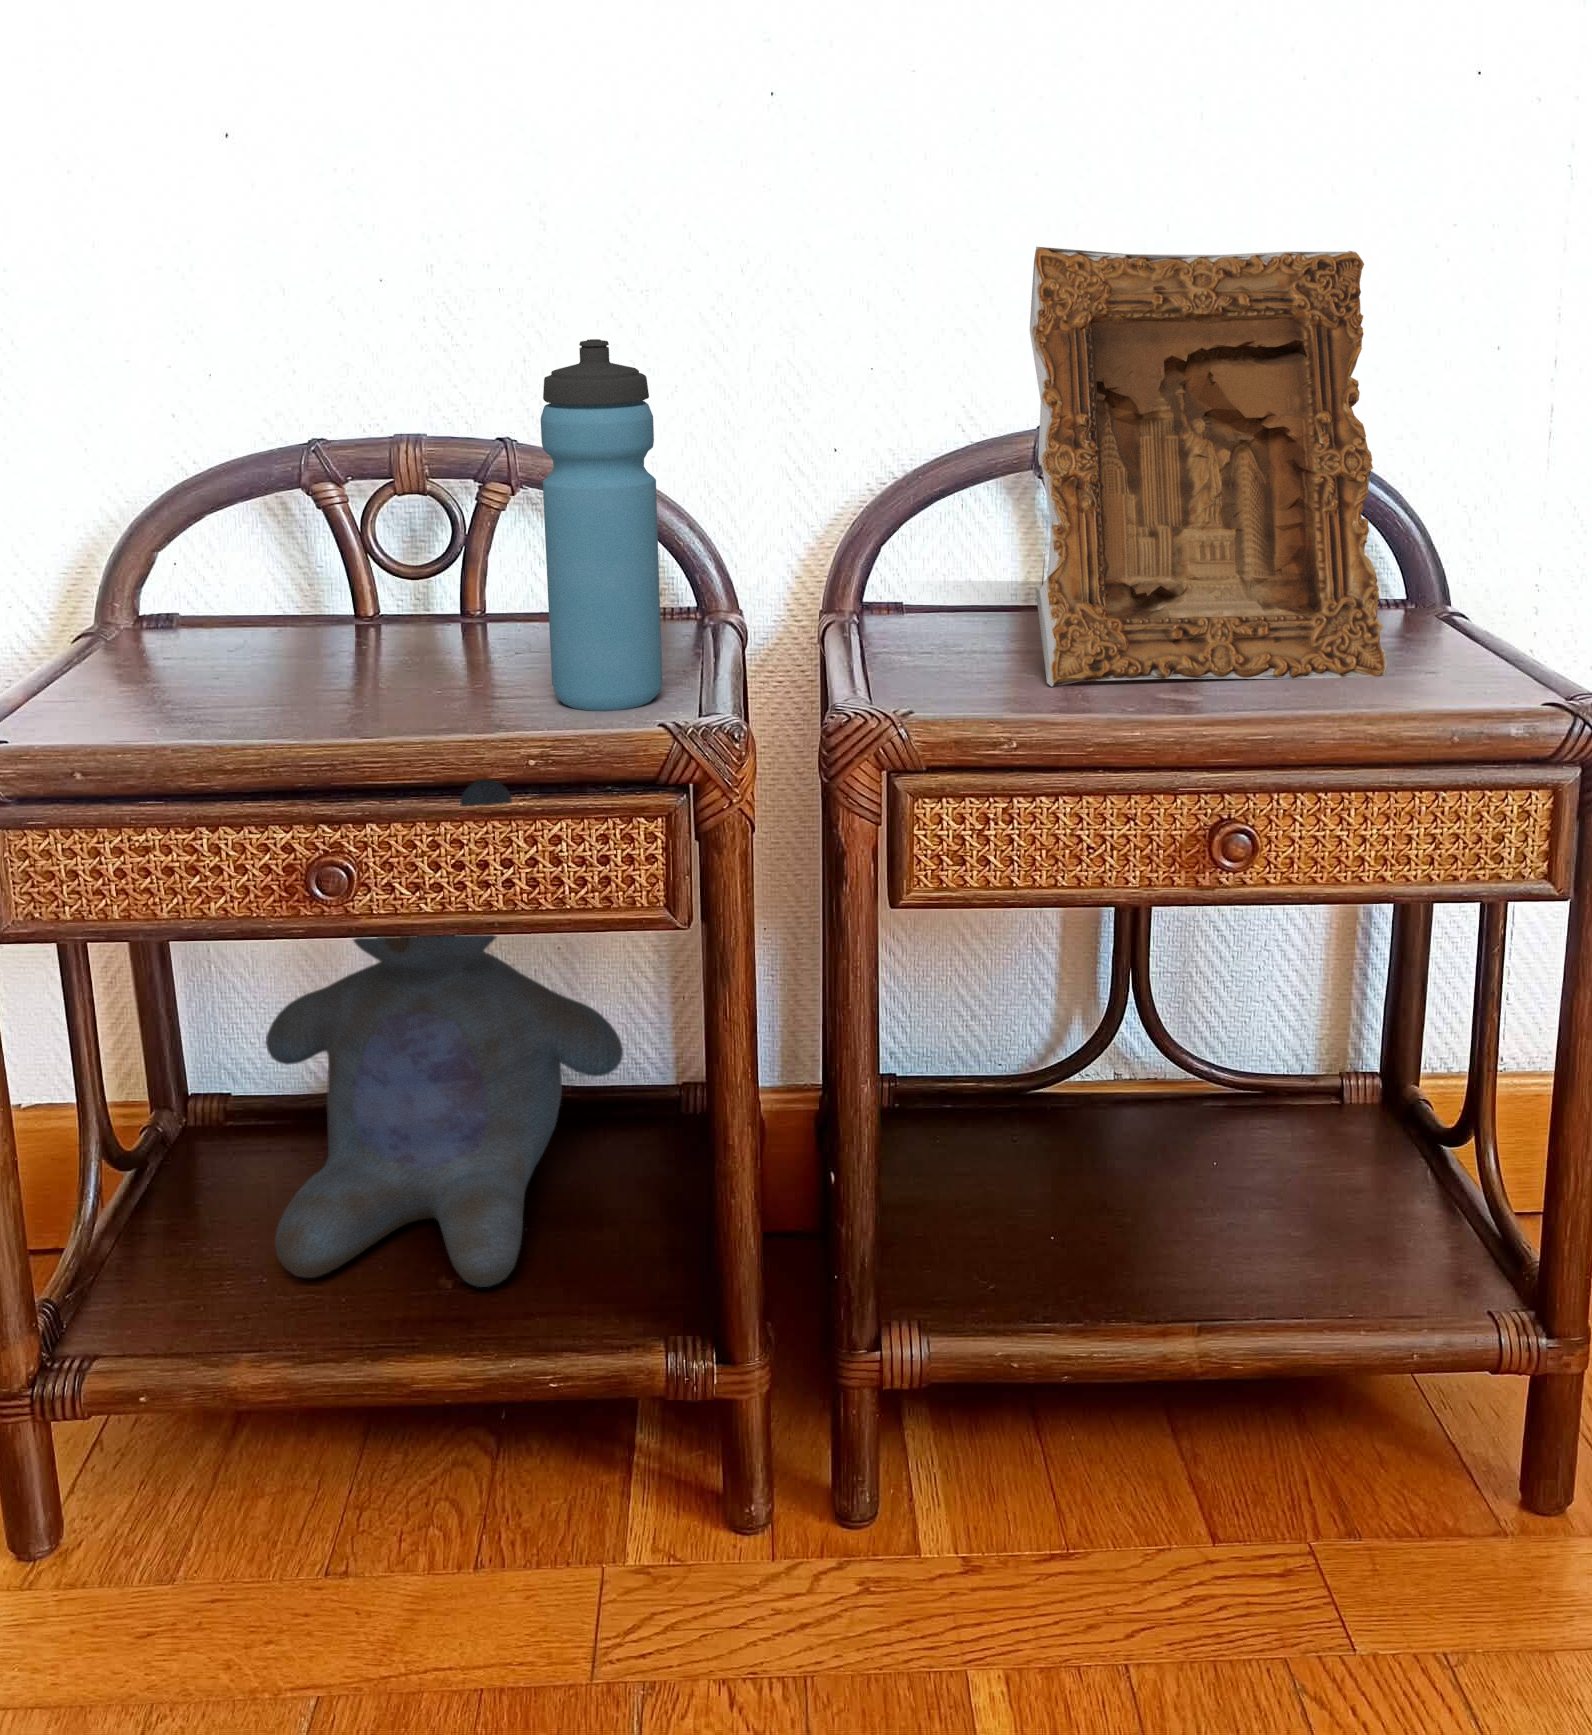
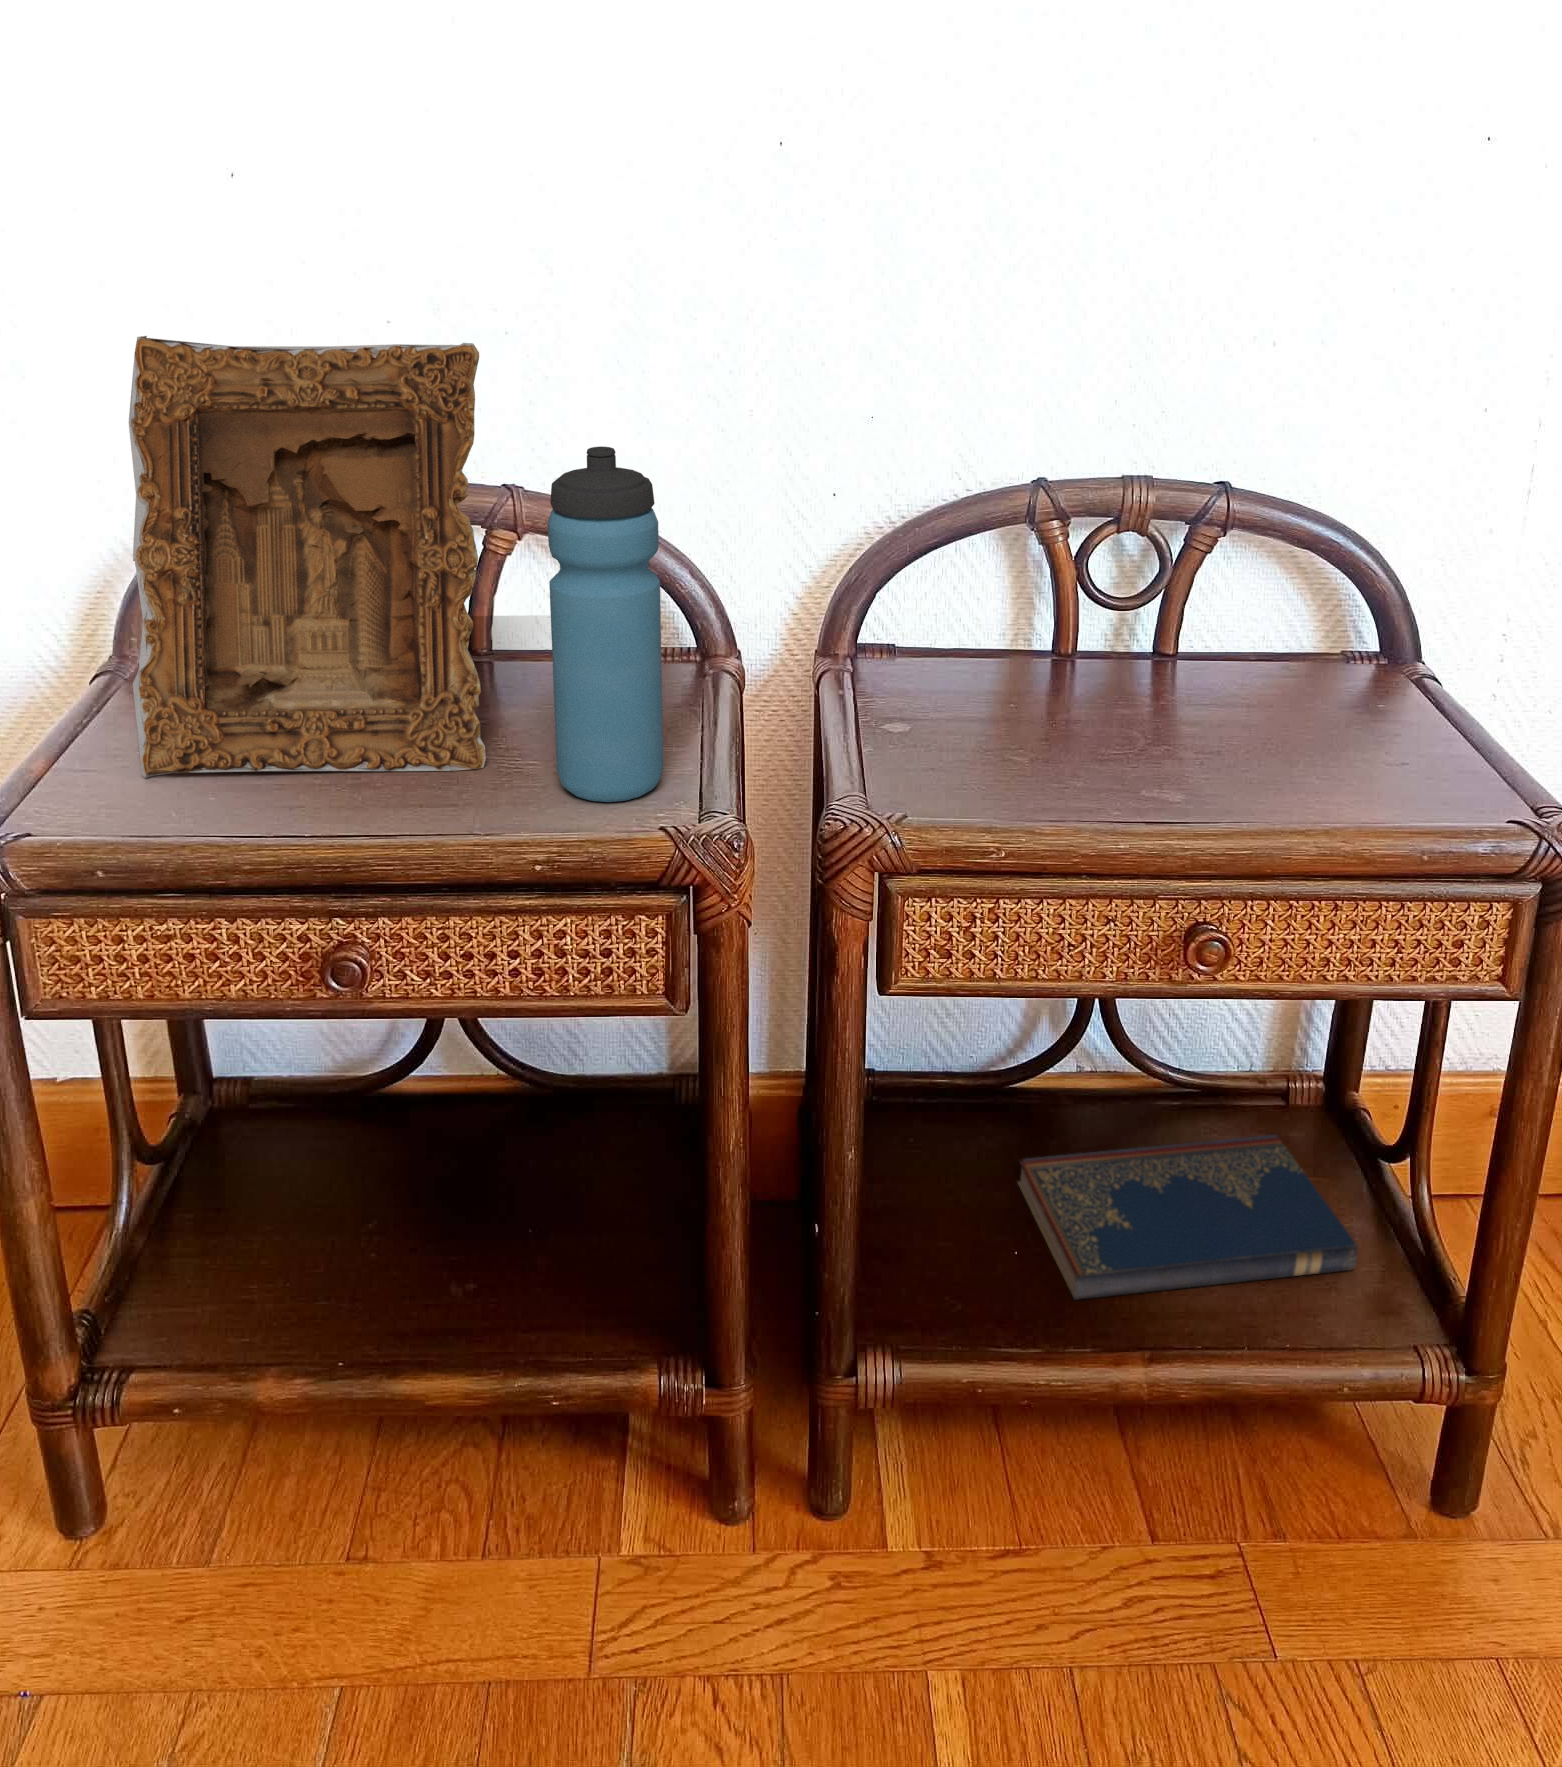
picture frame: present [1030,247,1387,687] -> present [129,336,486,778]
stuffed bear: present [266,779,623,1287] -> none [283,817,619,1299]
hardcover book: none [1051,1124,1420,1280] -> present [1017,1135,1358,1300]

